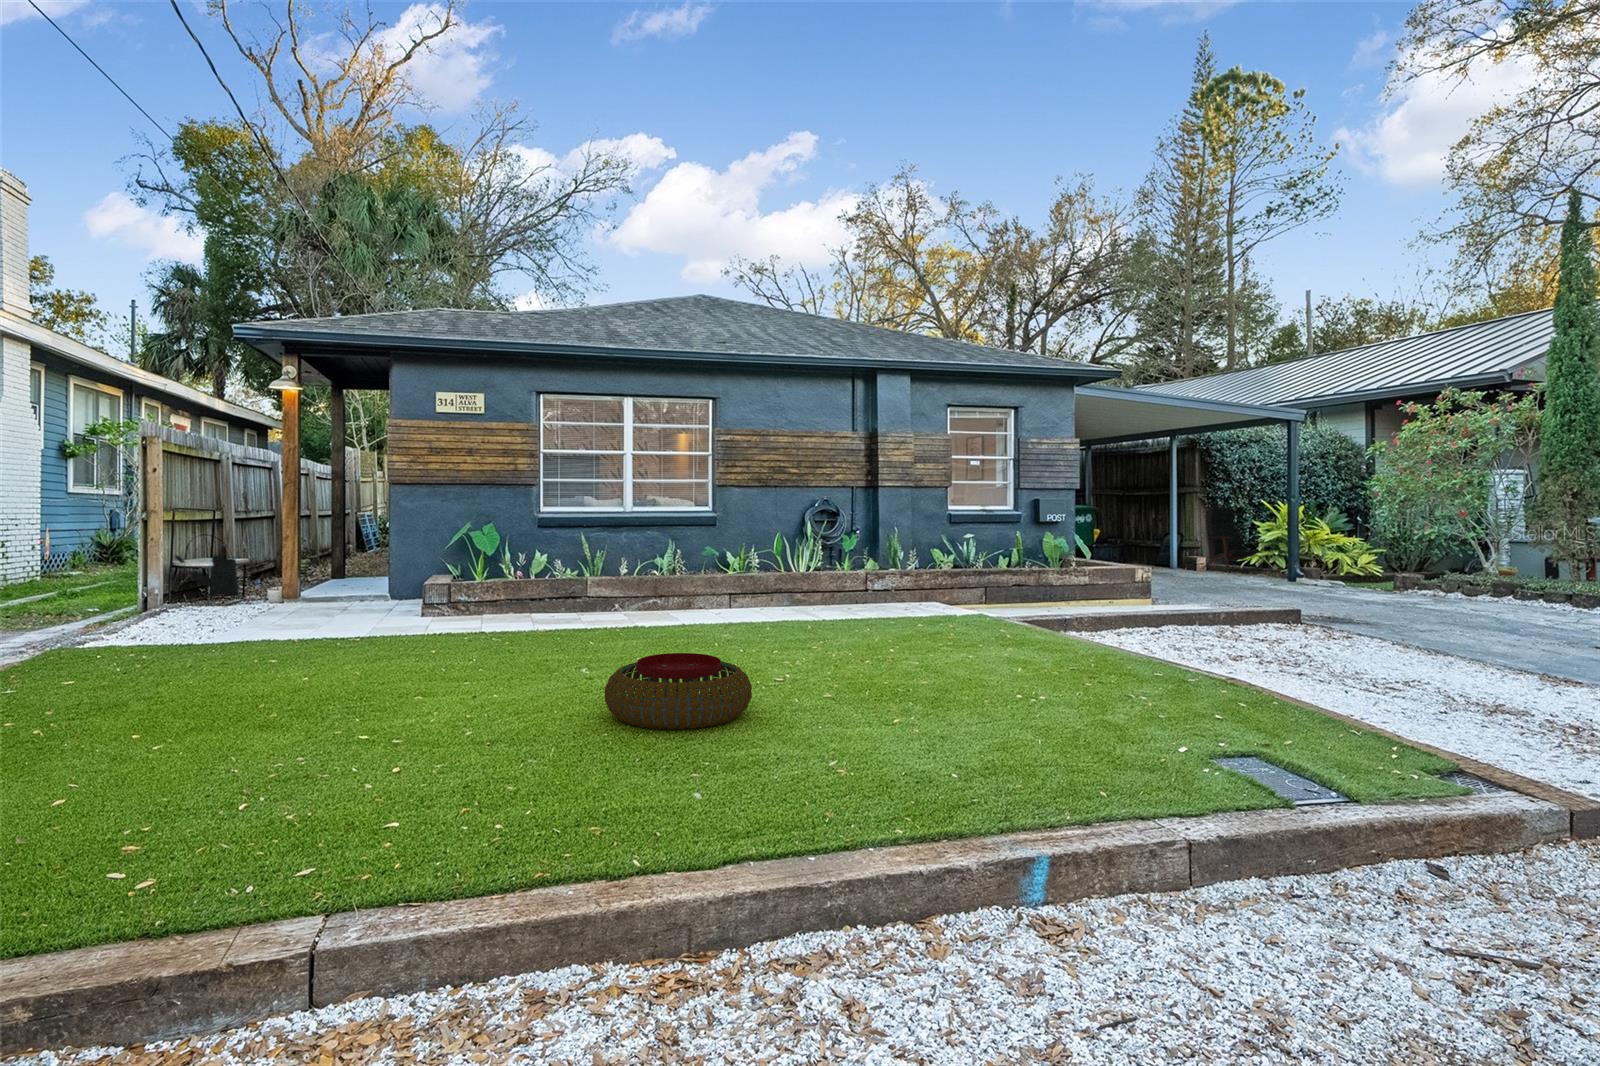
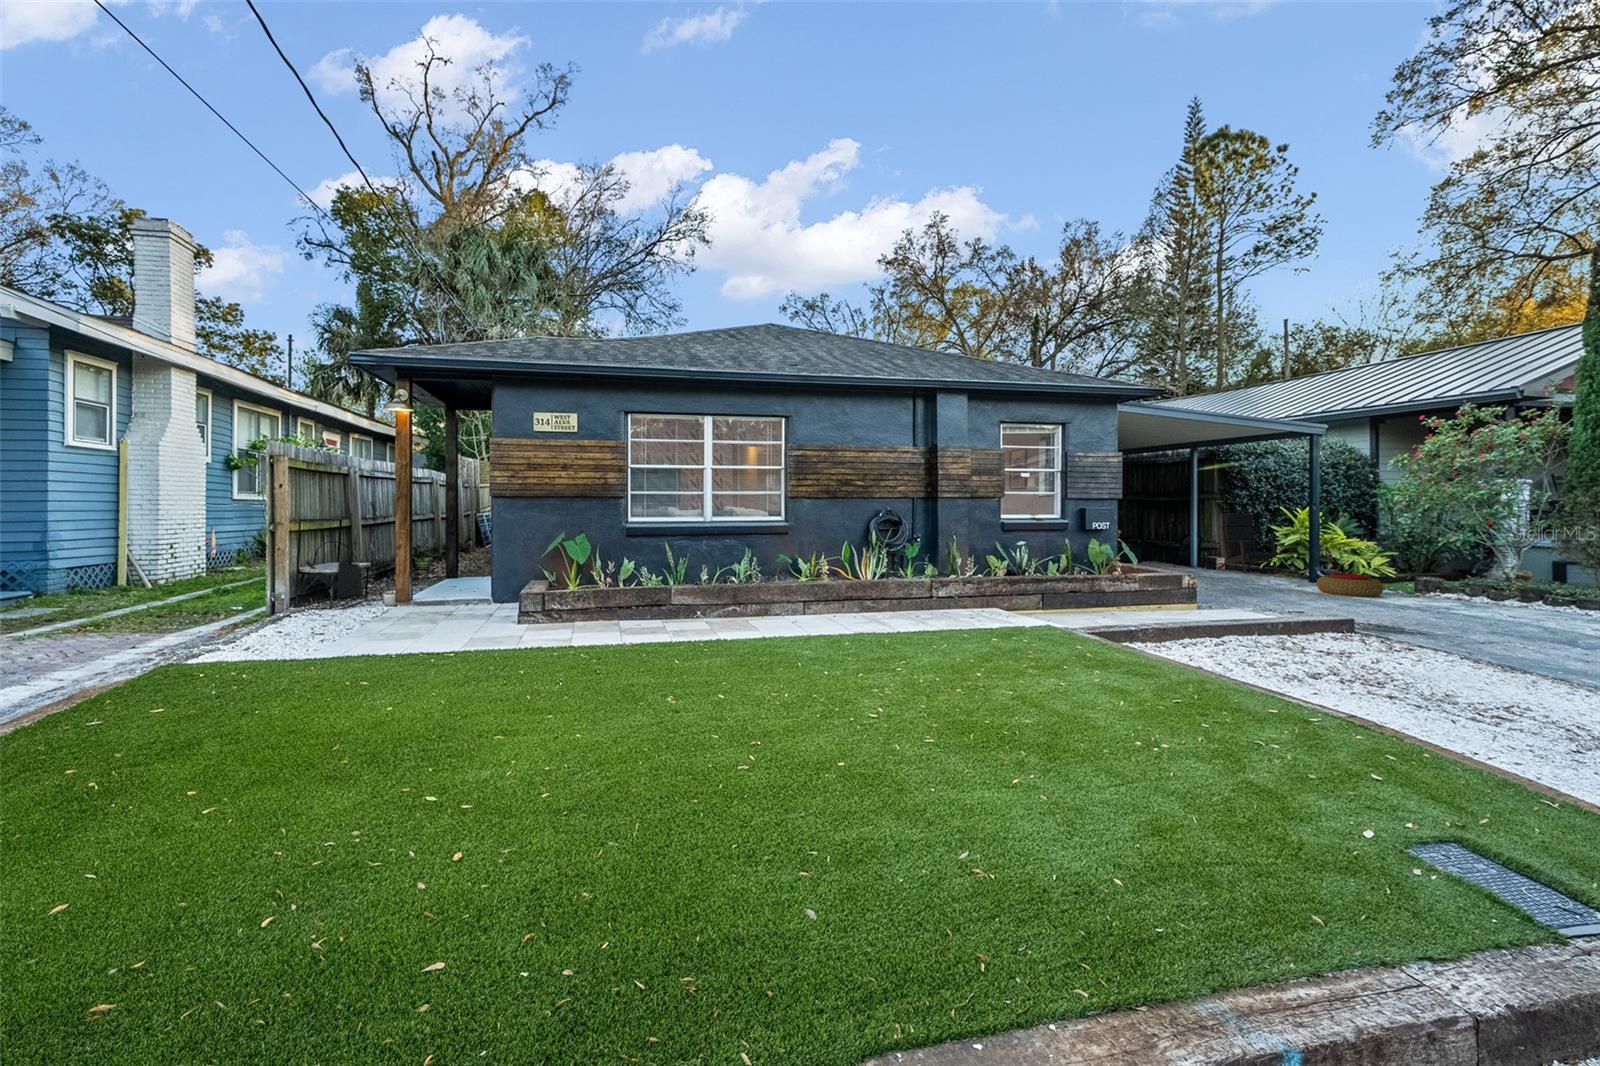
pouf: present [605,653,752,730] -> present [1317,573,1384,597]

